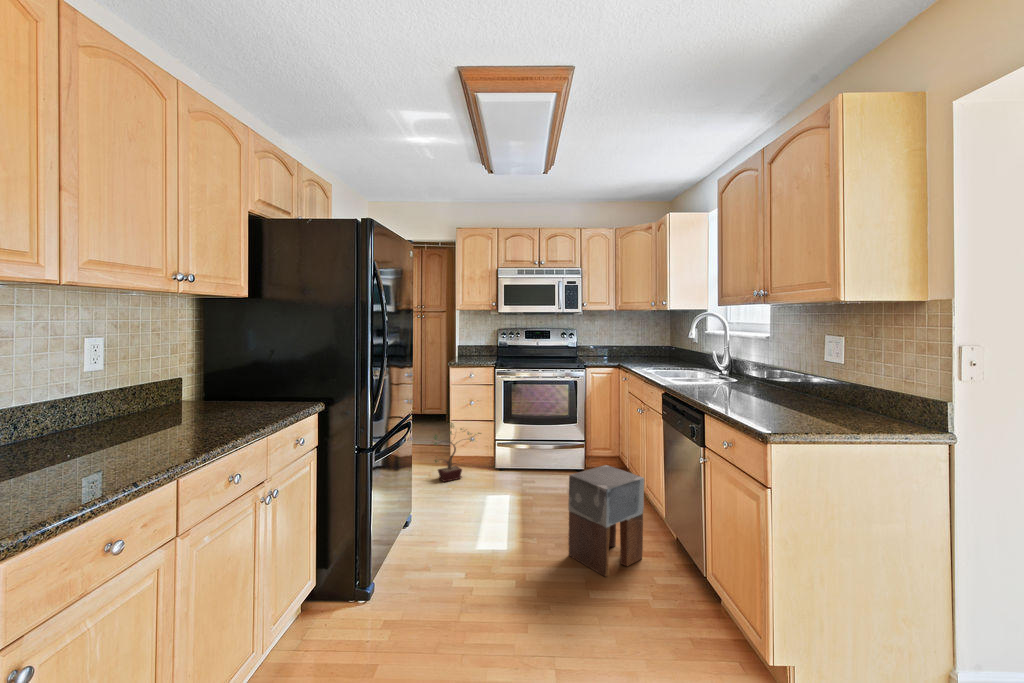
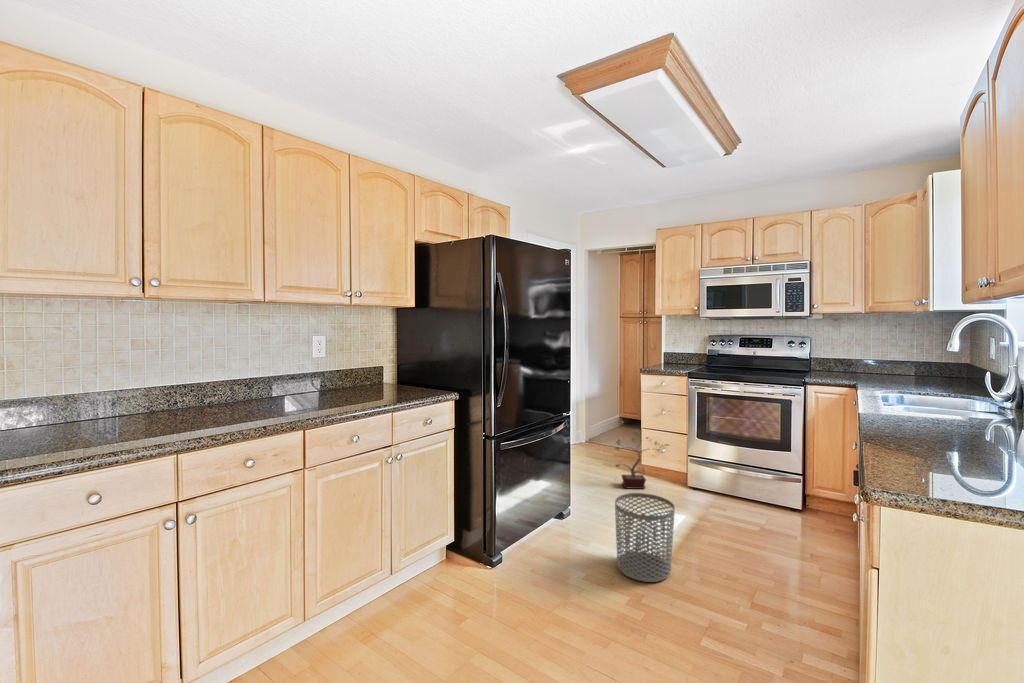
stool: present [568,465,644,576] -> none [704,501,805,632]
waste bin: none [485,480,538,562] -> present [615,493,675,582]

